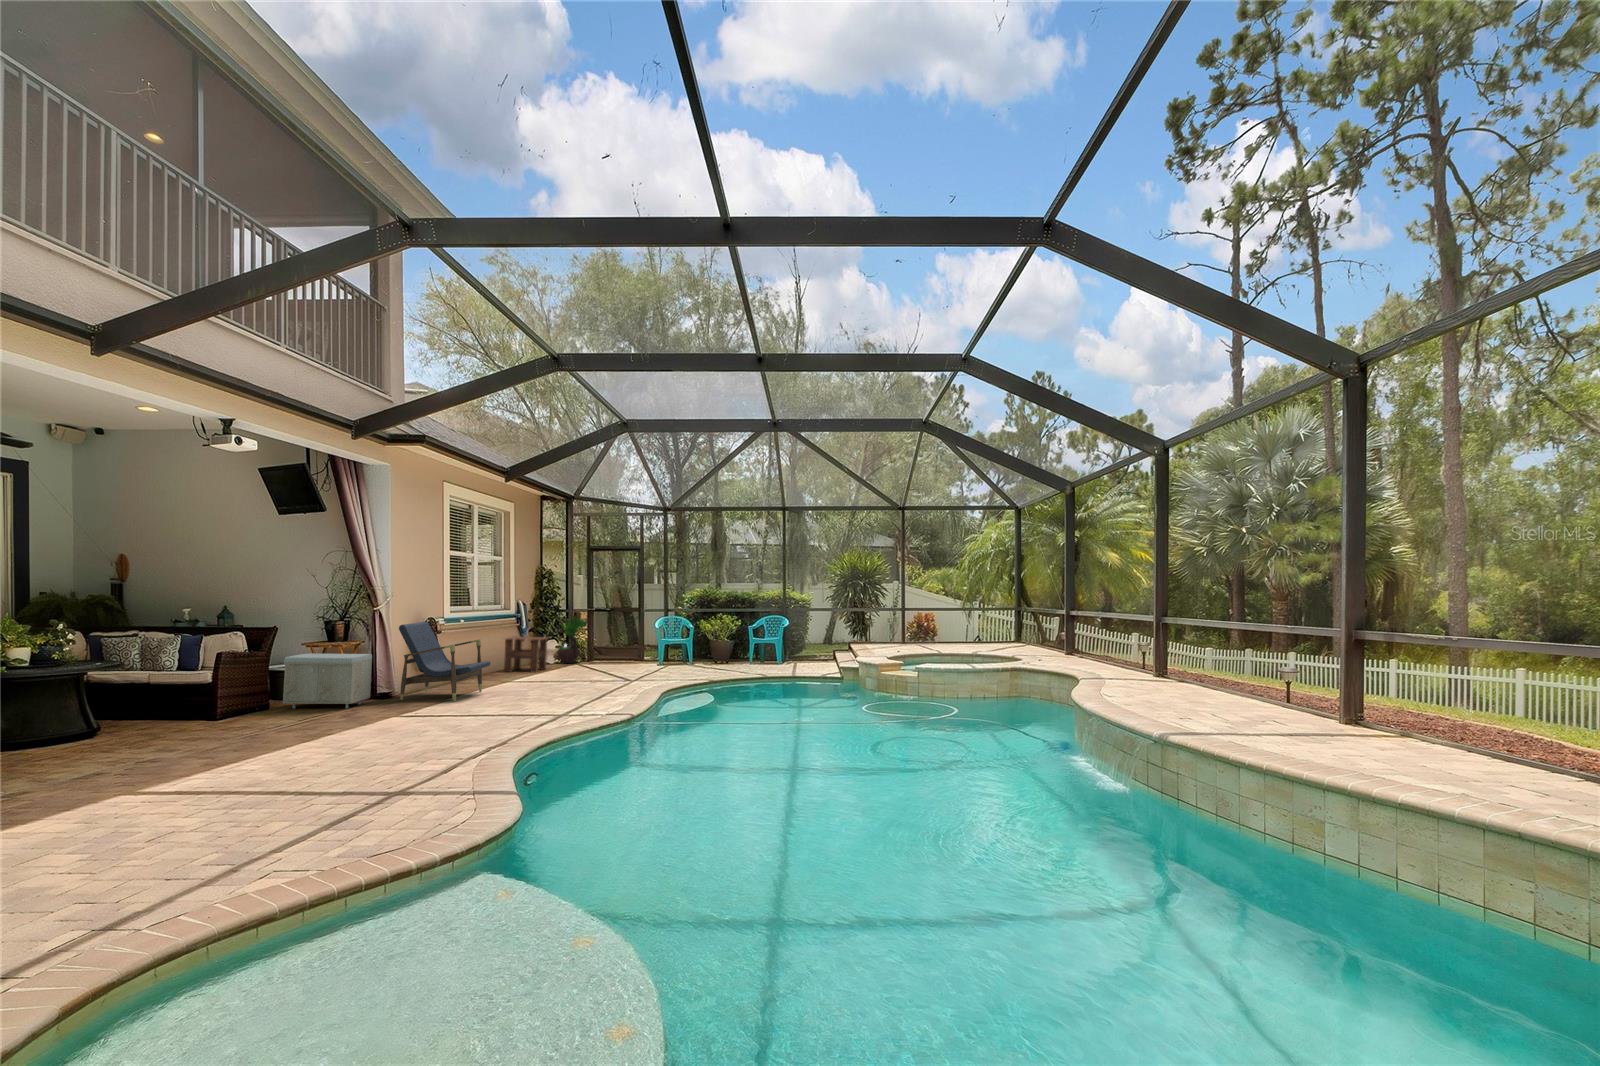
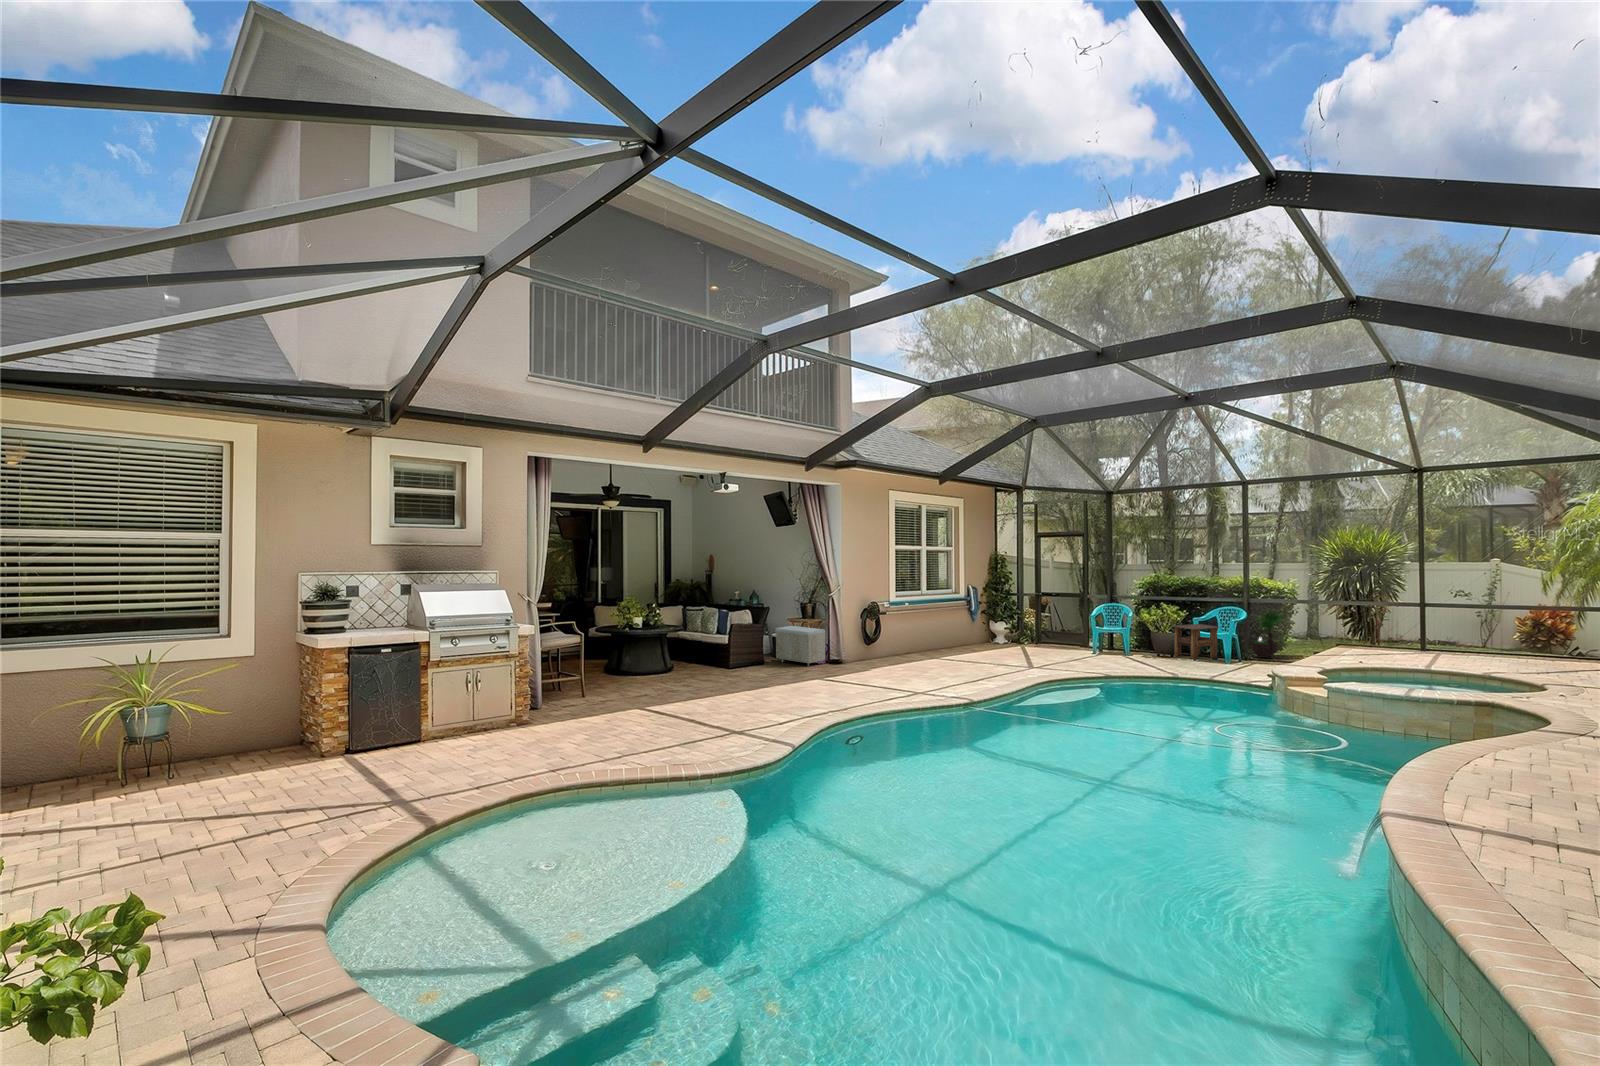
potted tree: present [557,618,584,663] -> present [1252,611,1282,658]
lounge chair: present [399,622,491,701] -> none [842,607,907,669]
side table: present [504,636,548,672] -> present [1174,624,1220,660]

